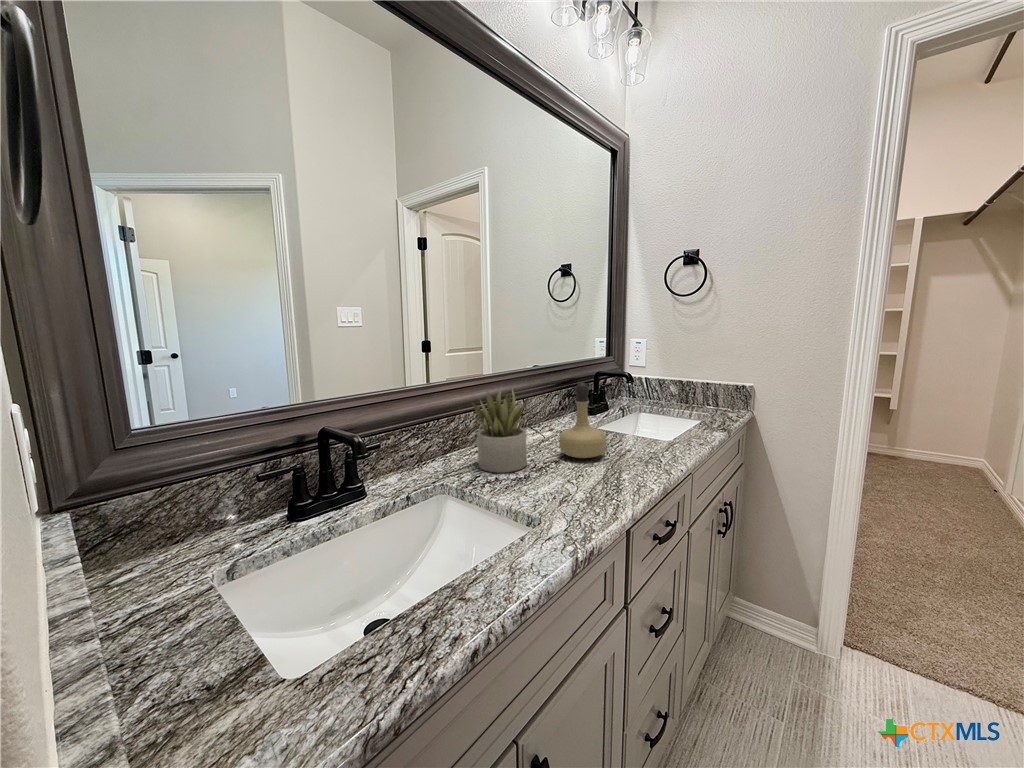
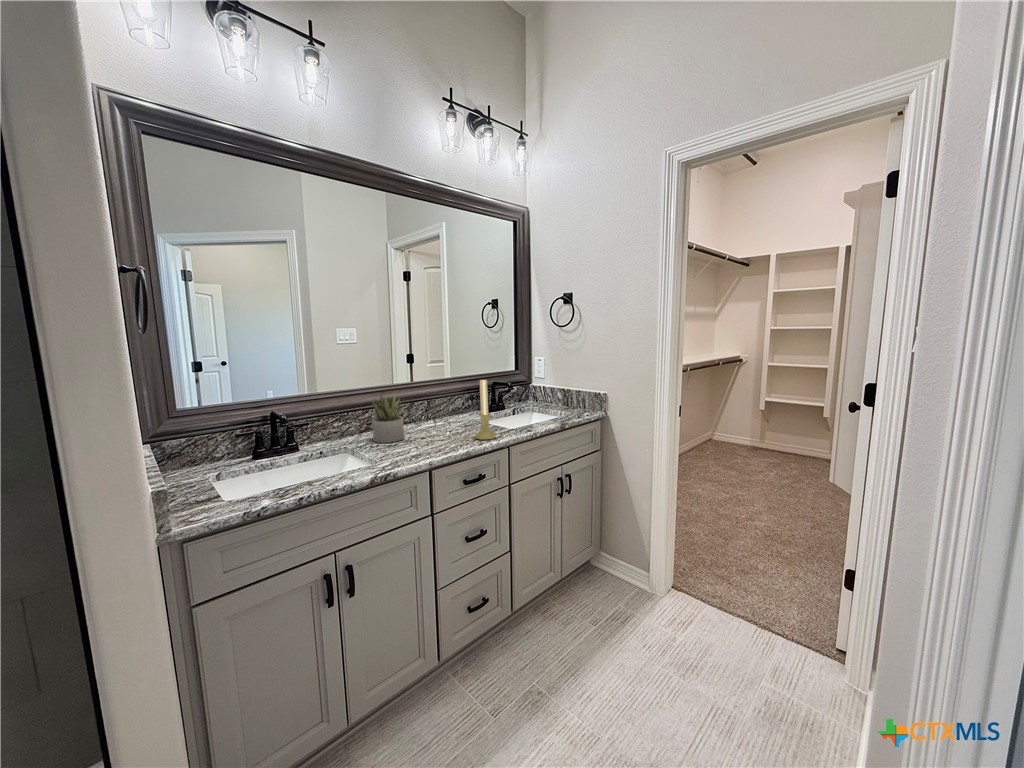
candle holder: none [638,363,672,462] -> present [475,380,496,440]
perfume bottle: present [559,382,606,458] -> none [428,389,457,437]

